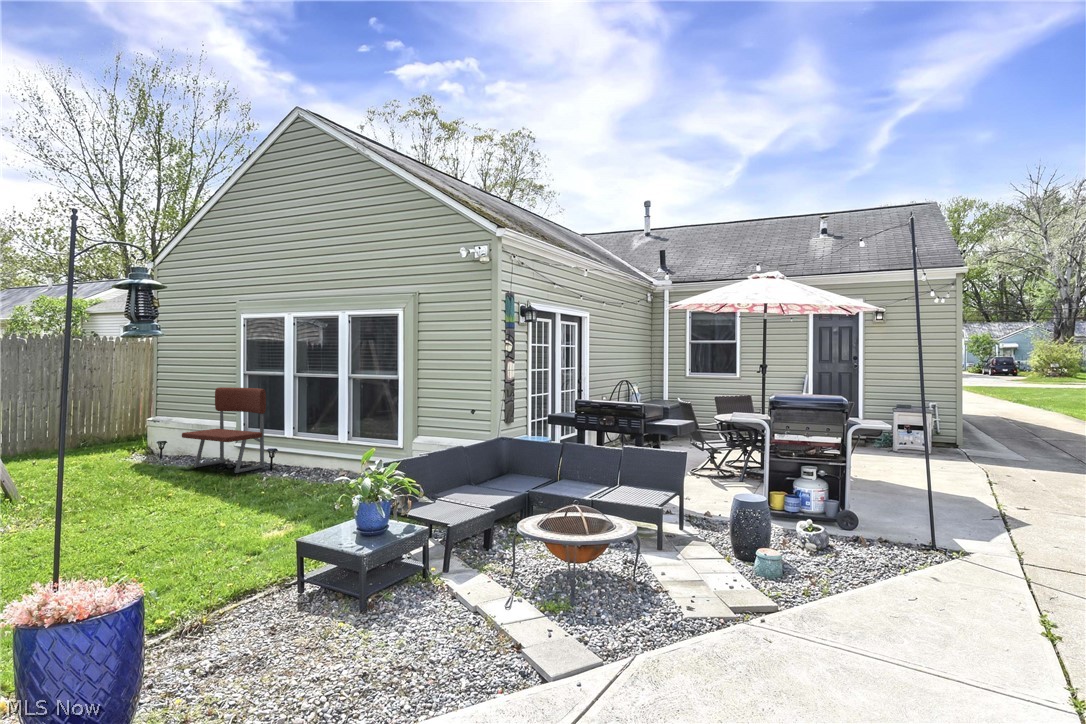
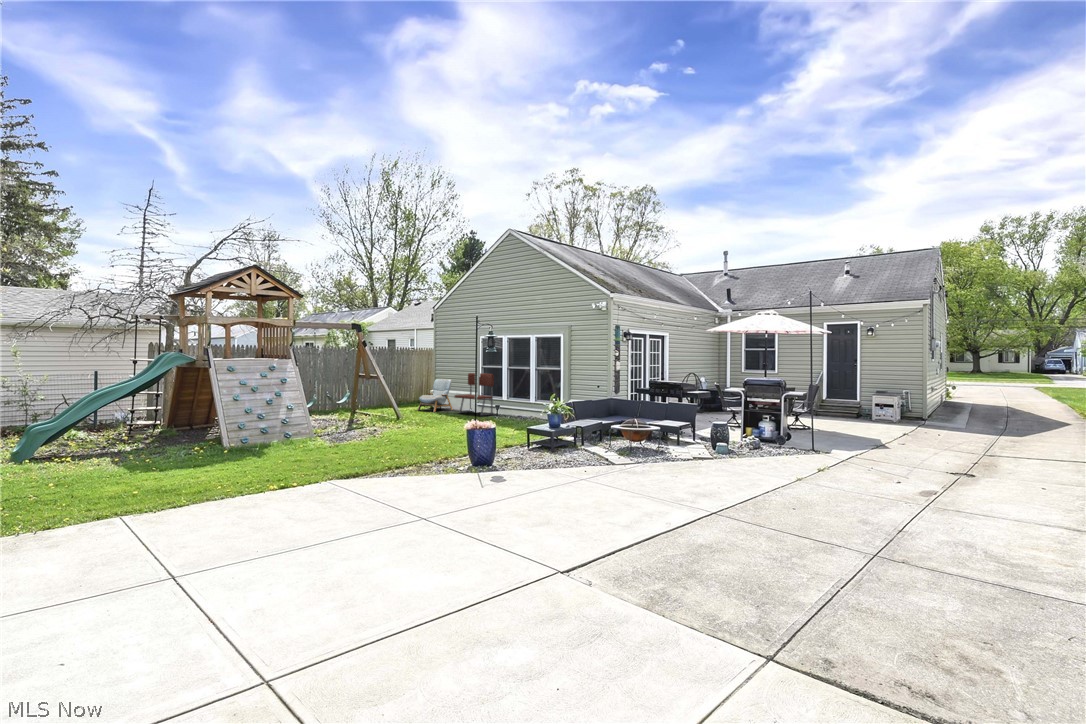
armchair: none [107,399,189,467] -> present [418,379,453,412]

